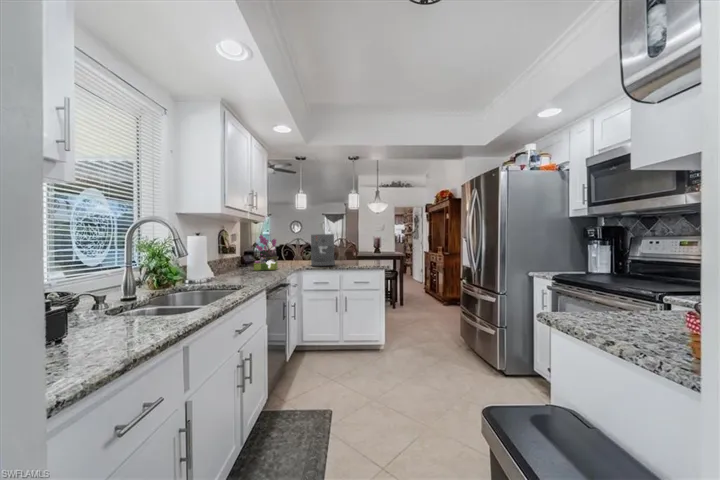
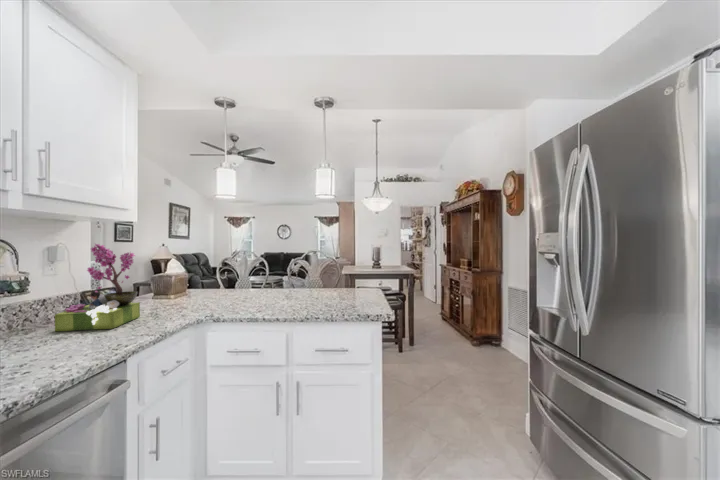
coffee maker: present [311,234,335,266] -> none [225,242,280,309]

